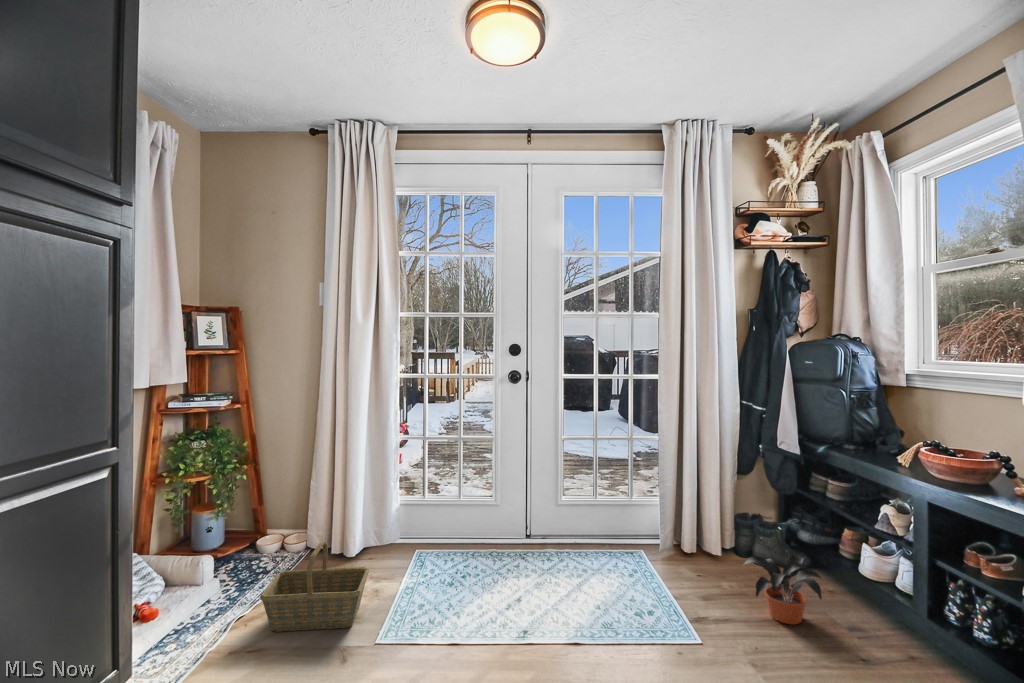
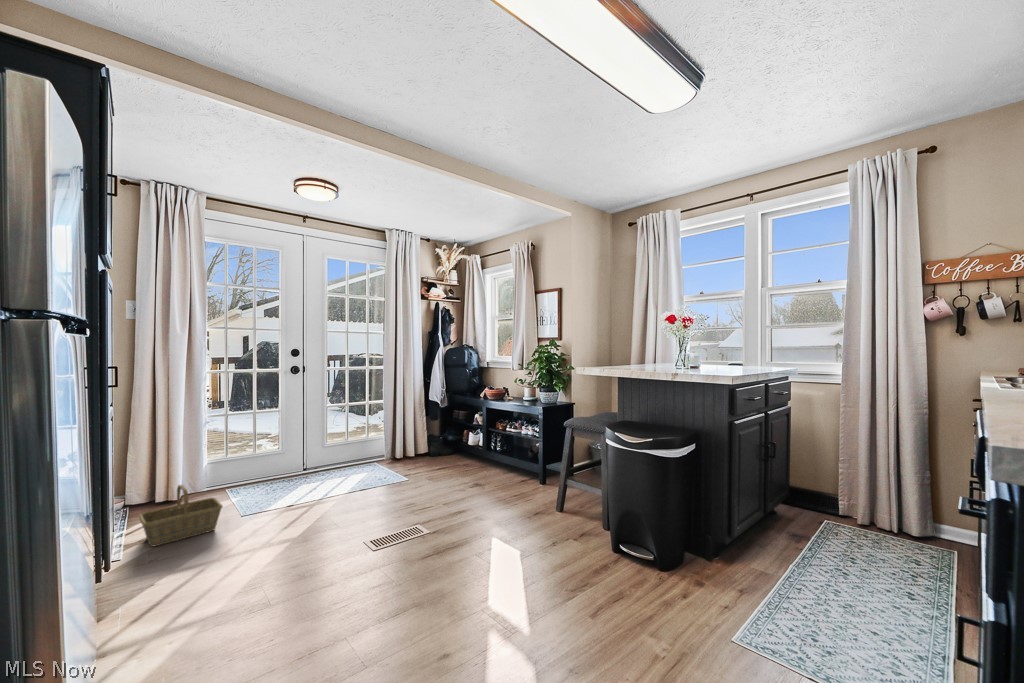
potted plant: present [744,554,822,624] -> none [430,444,463,474]

